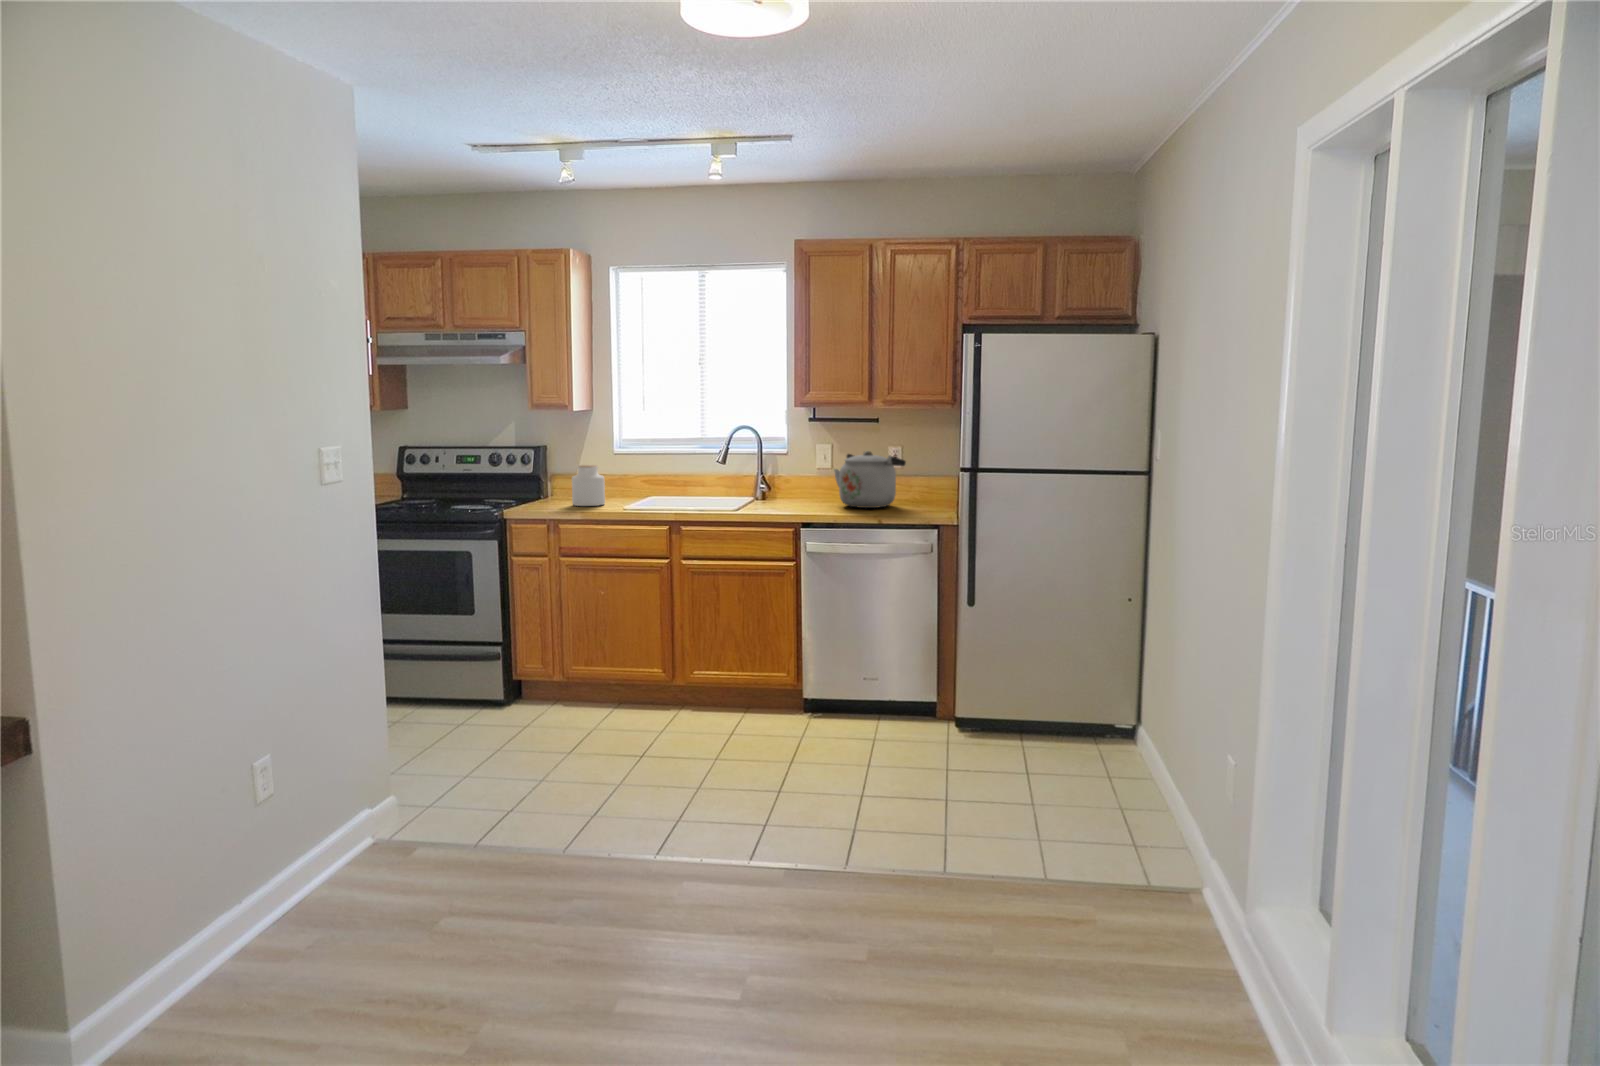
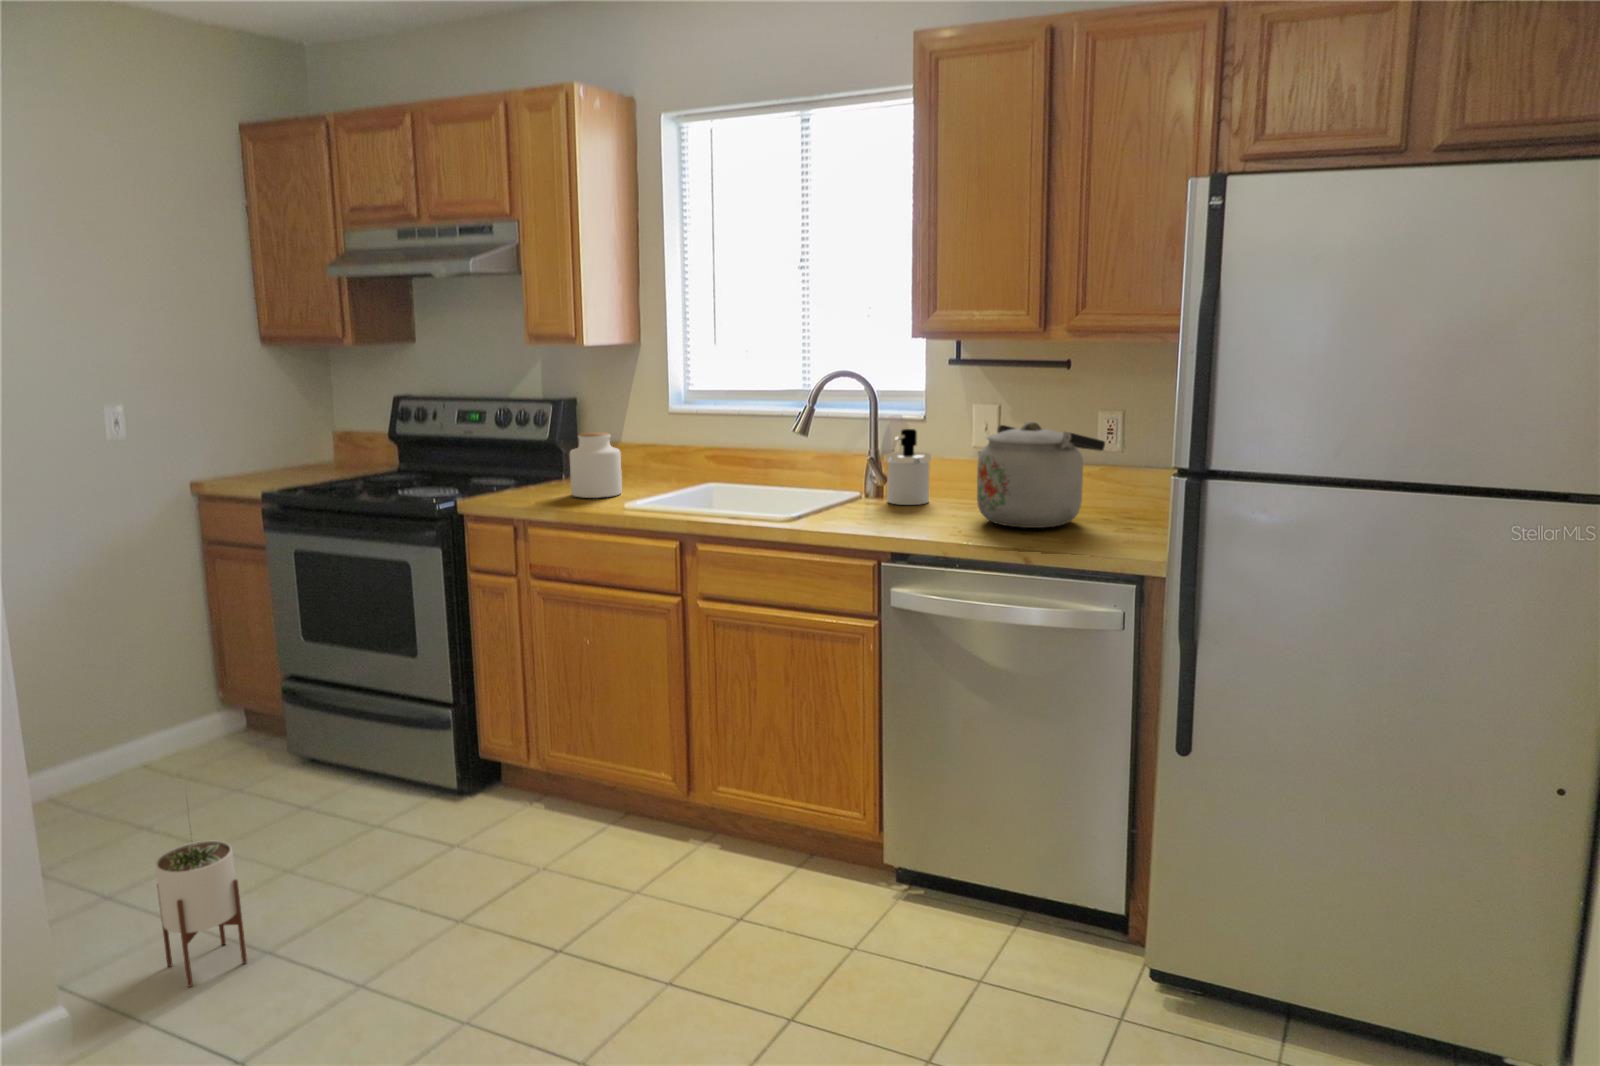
soap dispenser: none [776,458,802,502] -> present [886,429,931,505]
potted plant: none [402,651,456,796] -> present [156,787,247,987]

